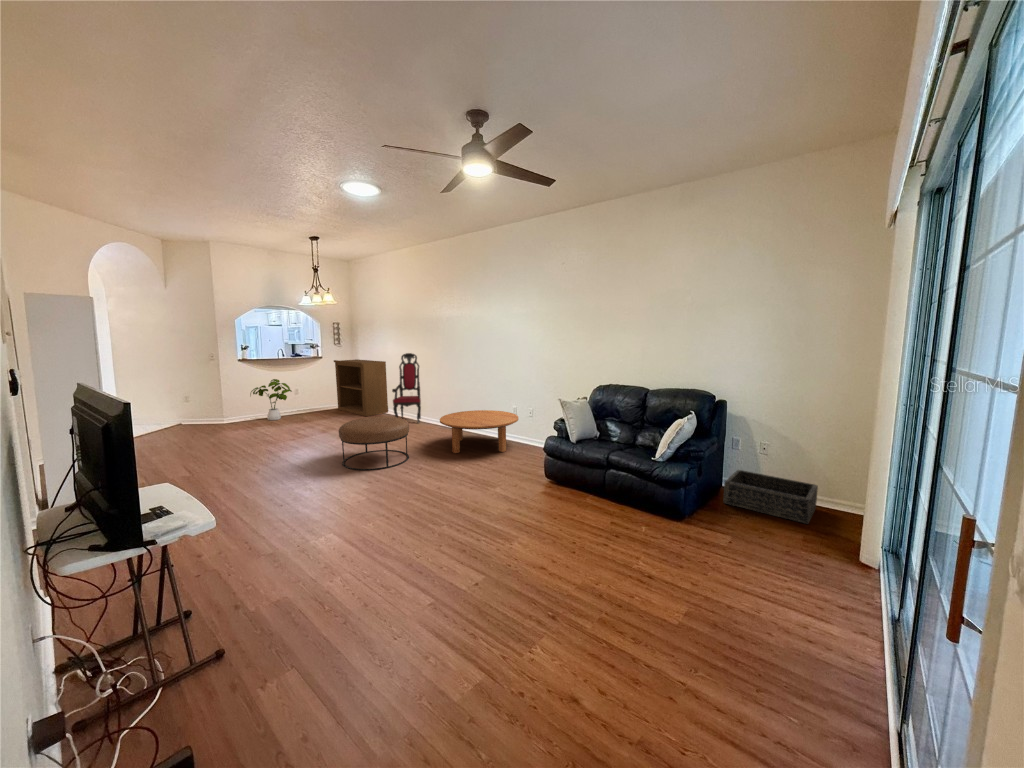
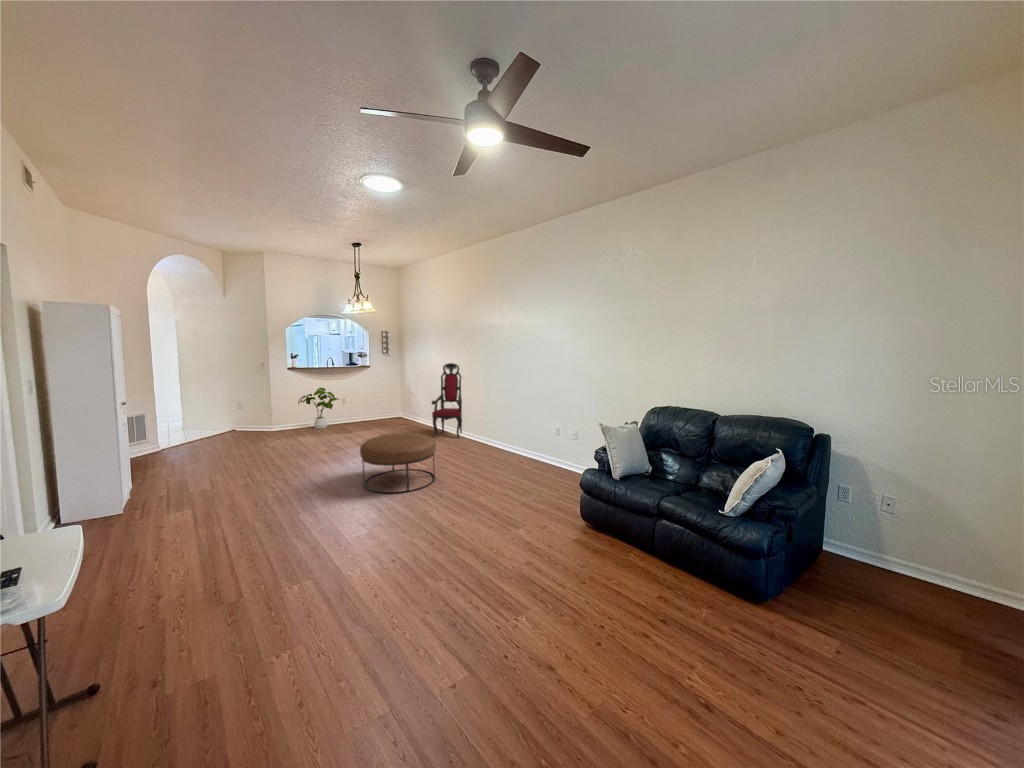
bookshelf: present [334,359,388,416] -> none [381,369,432,428]
coffee table: present [440,410,518,453] -> none [472,428,560,479]
basket: present [724,470,818,524] -> none [824,530,978,630]

